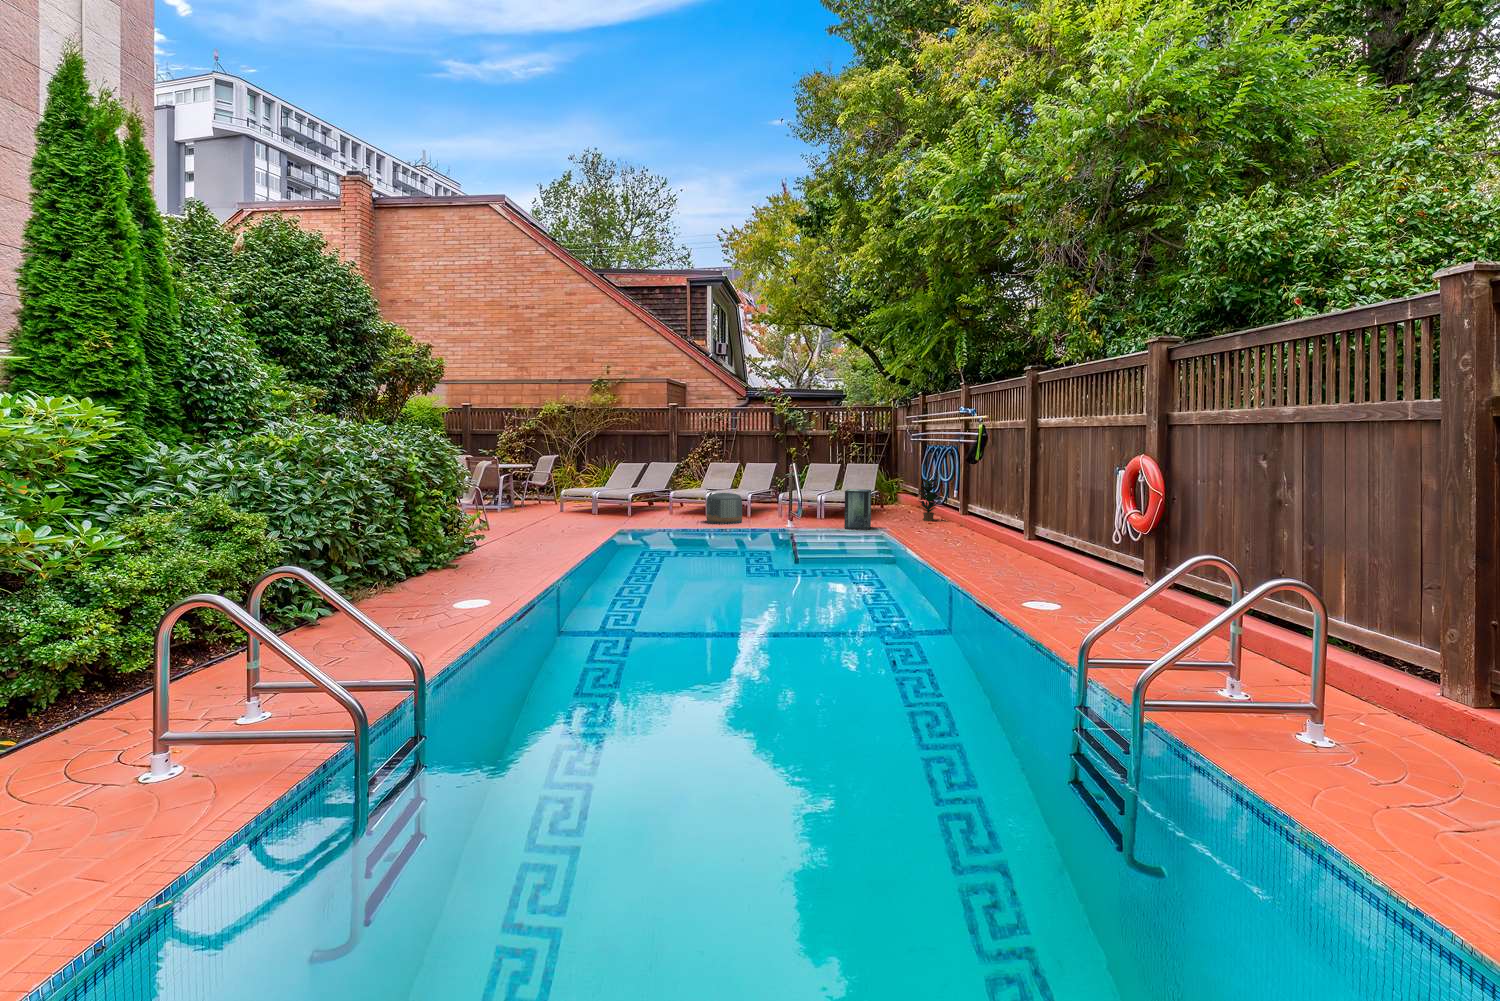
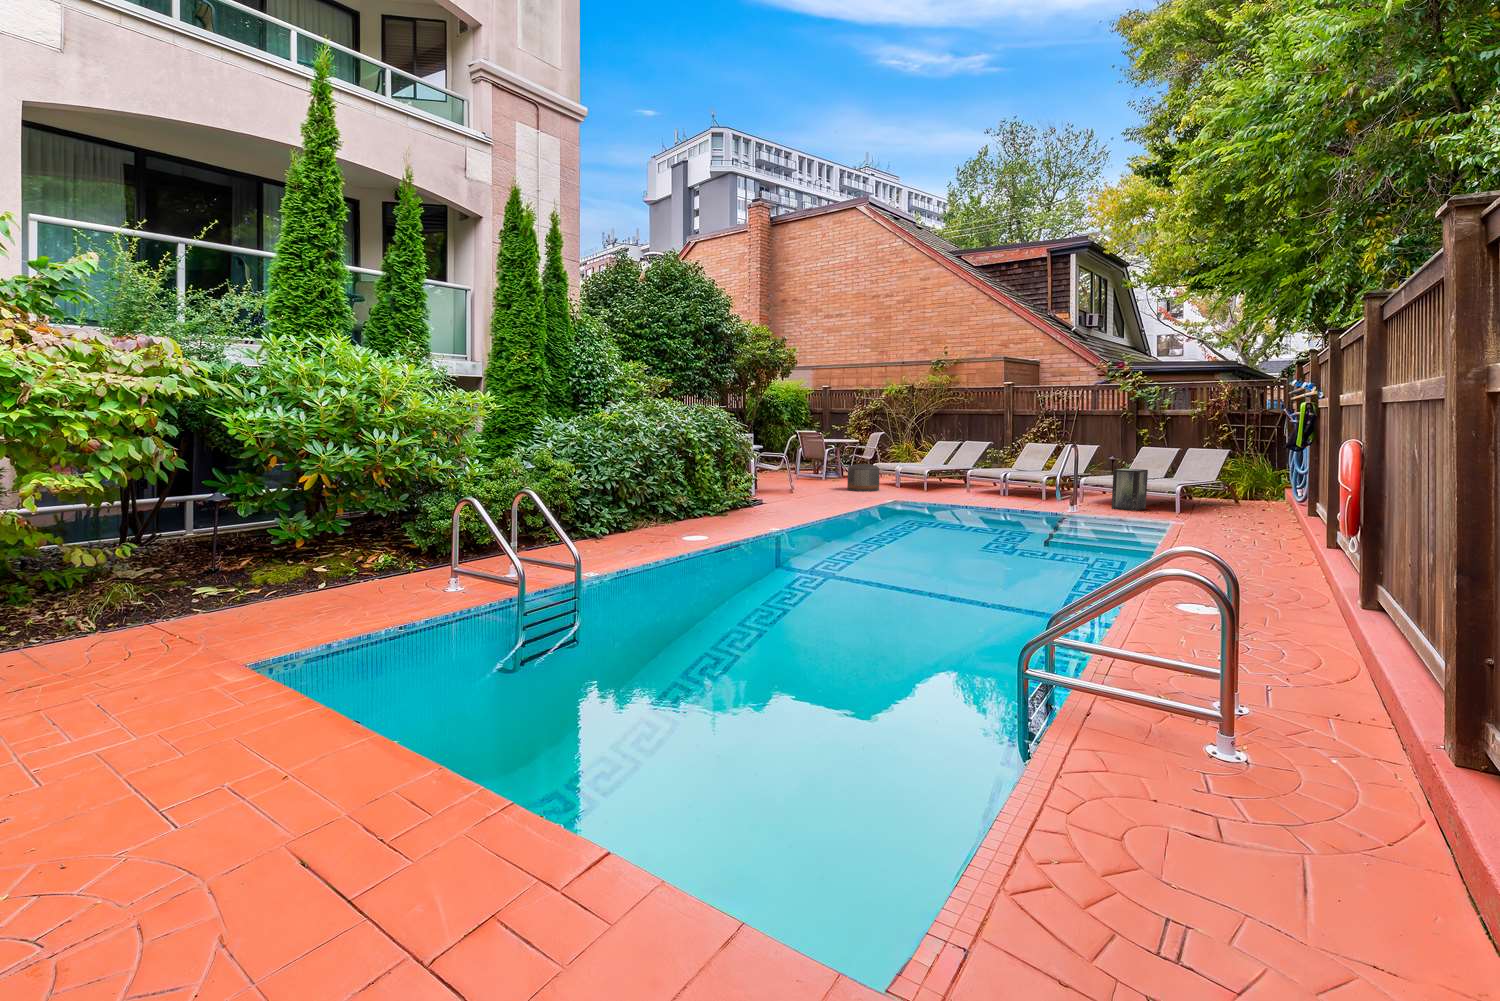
potted plant: present [919,479,942,521] -> none [1223,461,1257,508]
pouf: present [706,493,742,524] -> present [847,464,879,492]

